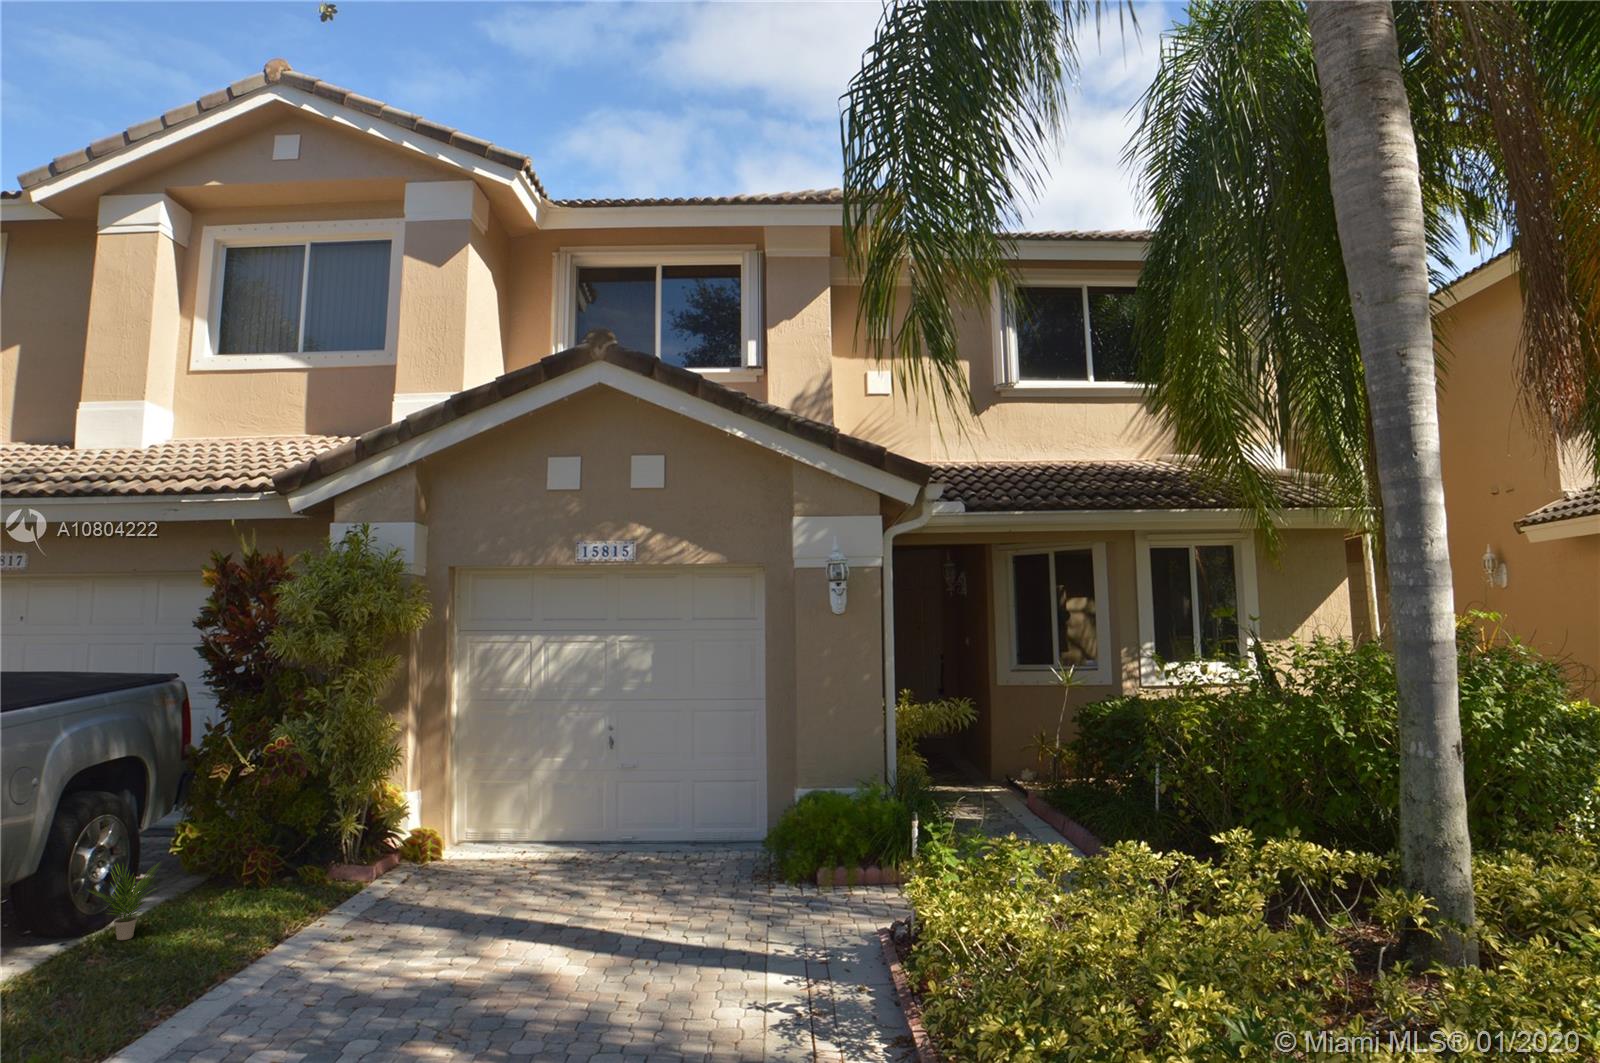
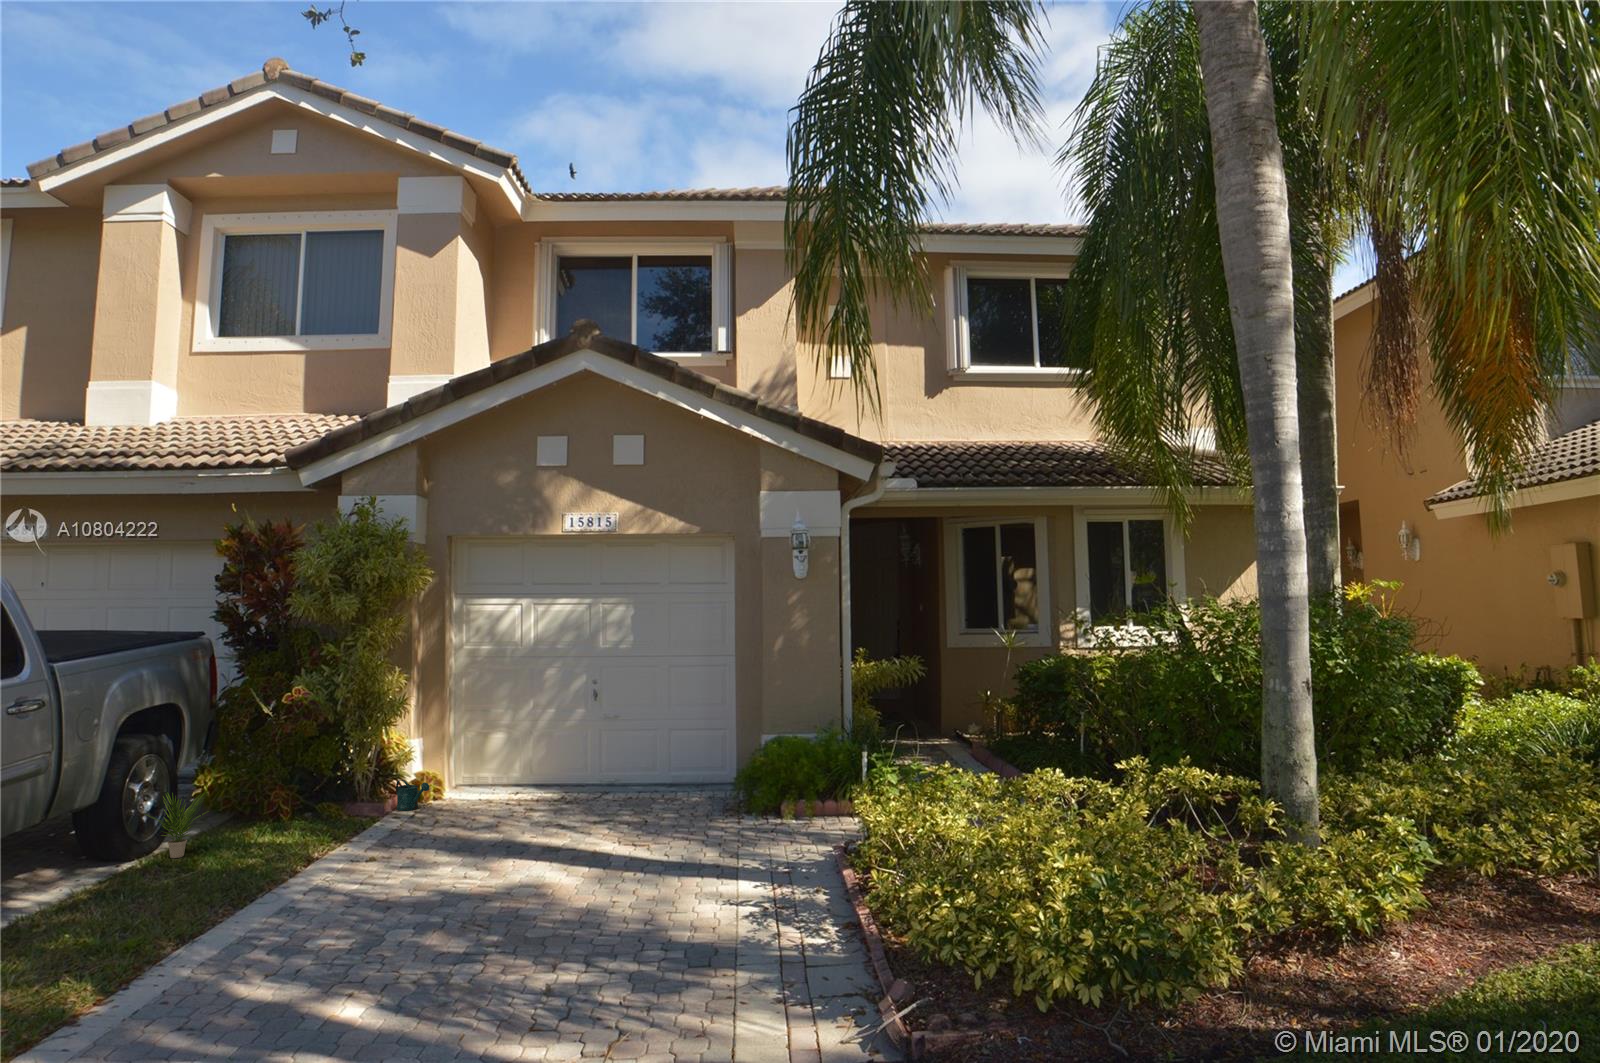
watering can: none [387,838,424,873] -> present [396,780,429,811]

